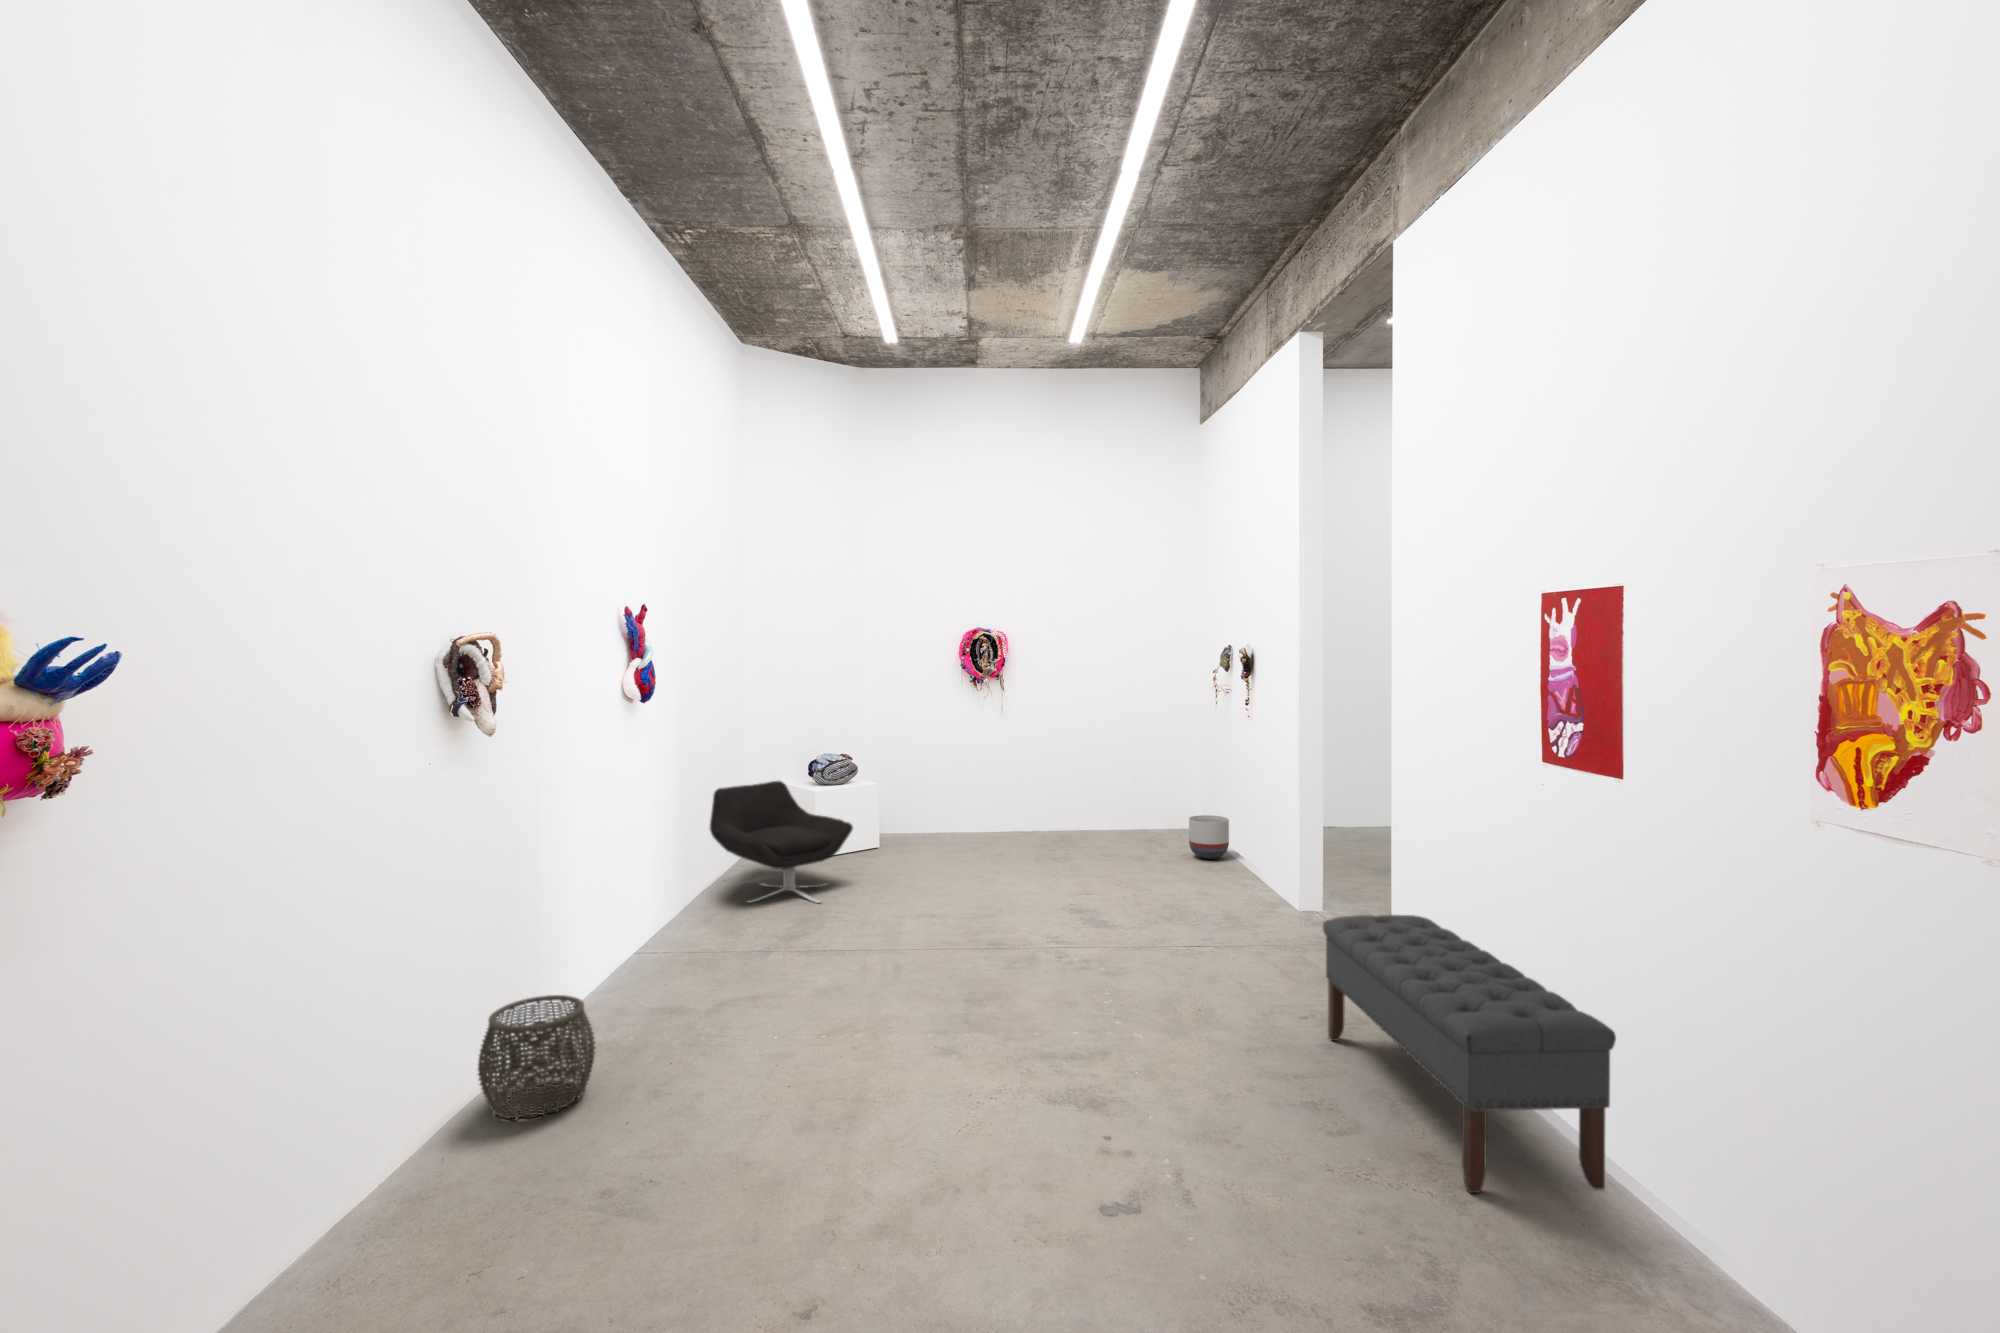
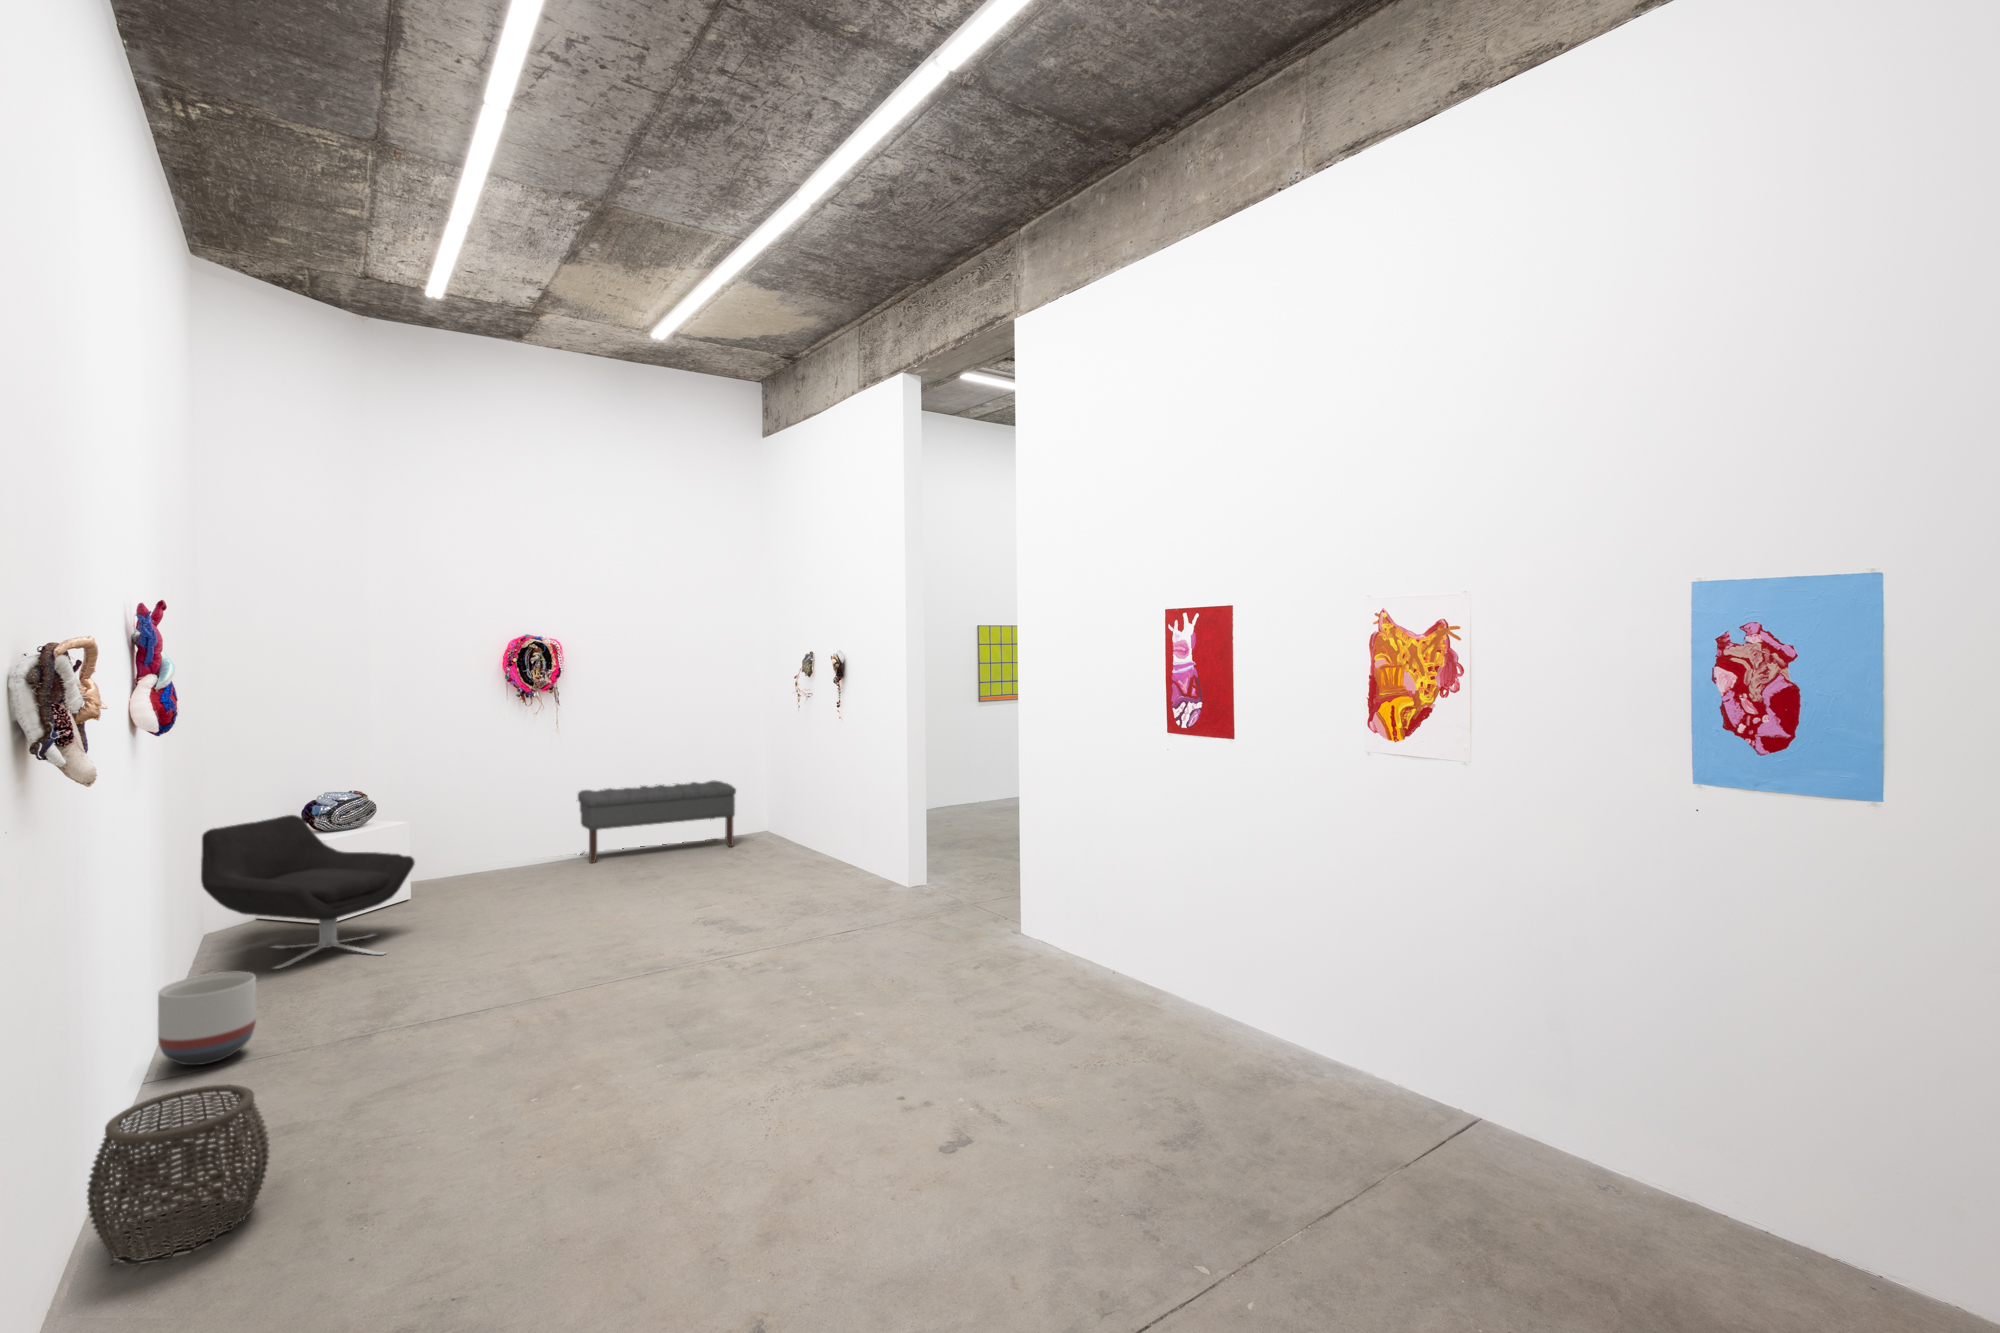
planter: present [1189,815,1229,859] -> present [158,972,256,1065]
bench: present [1322,915,1616,1193] -> present [578,781,736,863]

